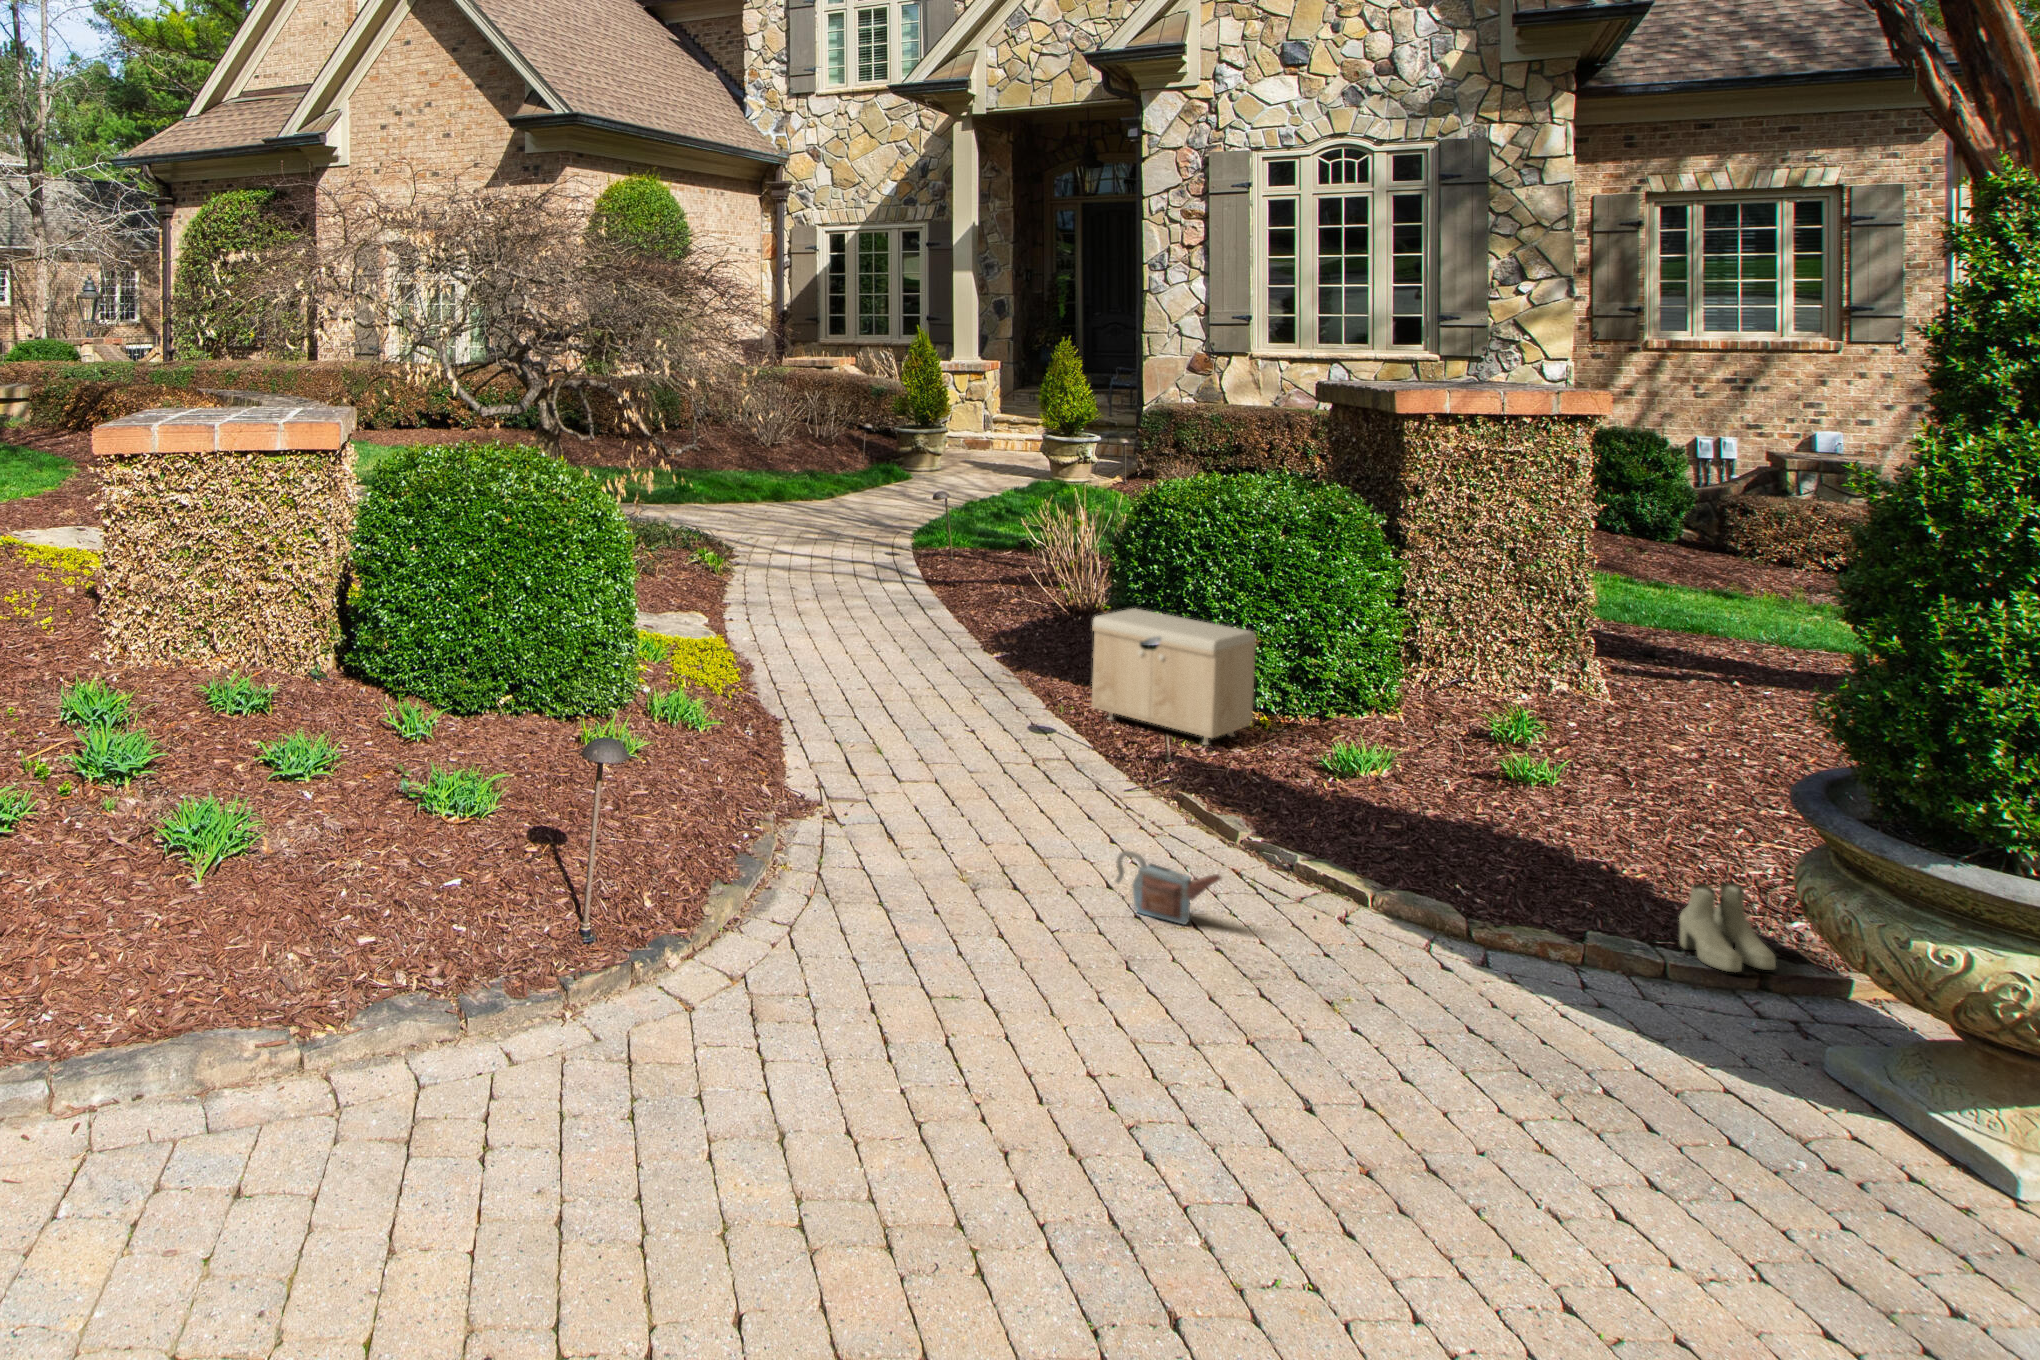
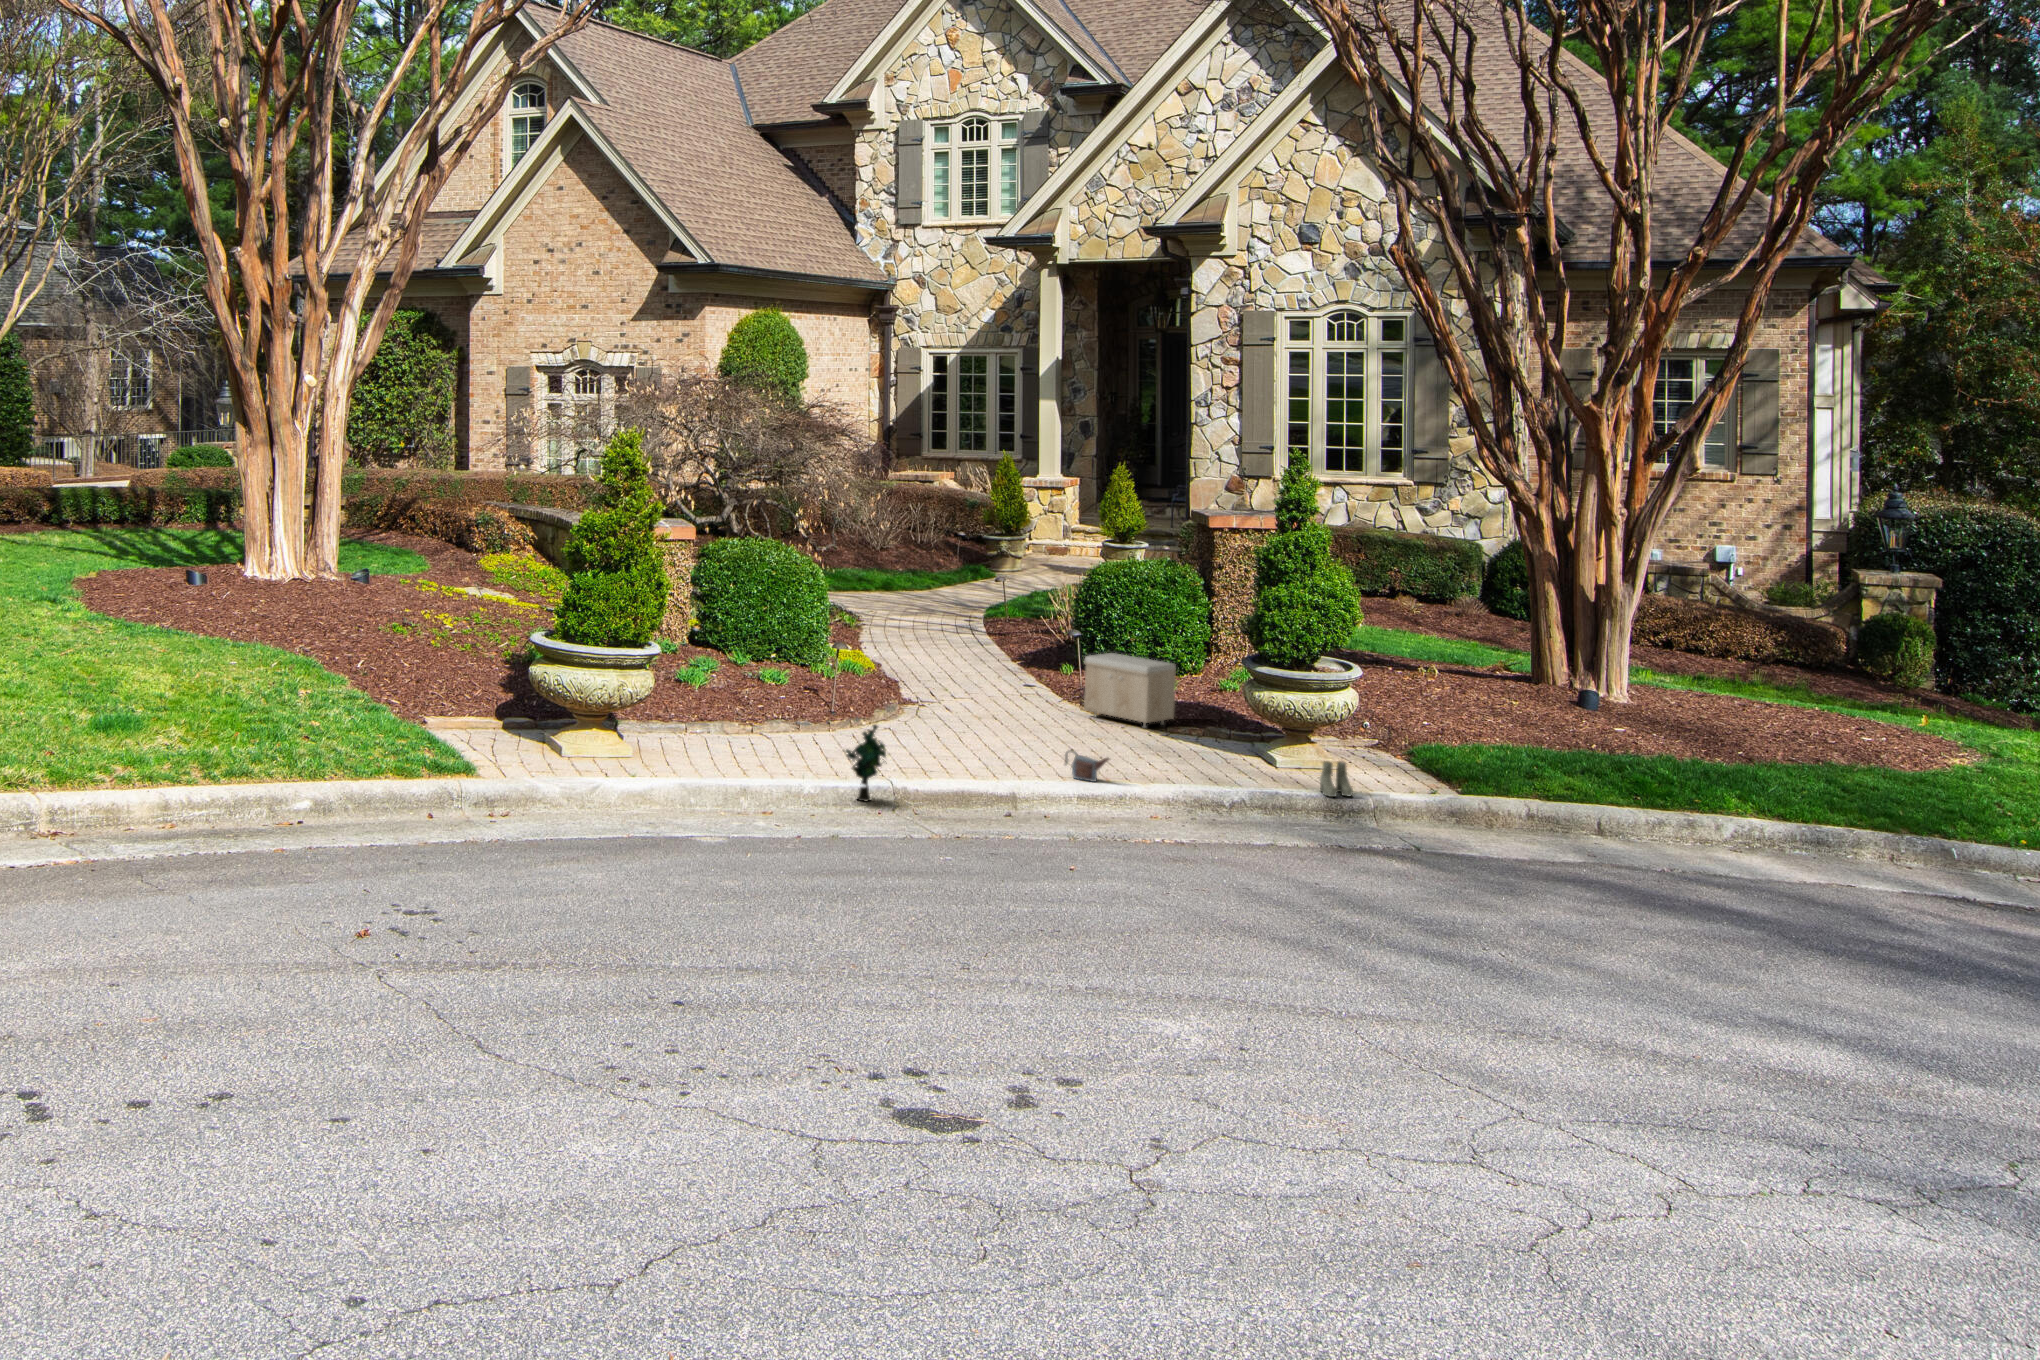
decorative plant: none [630,842,733,1031] -> present [846,725,886,801]

